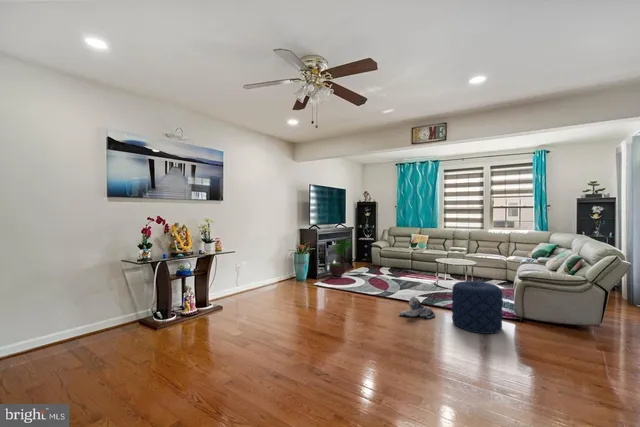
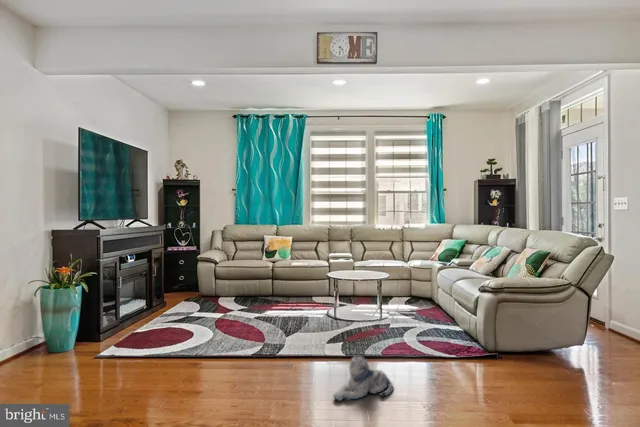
potted tree: present [329,240,350,276] -> none [123,241,175,329]
pouf: present [452,281,503,334] -> none [424,307,512,406]

